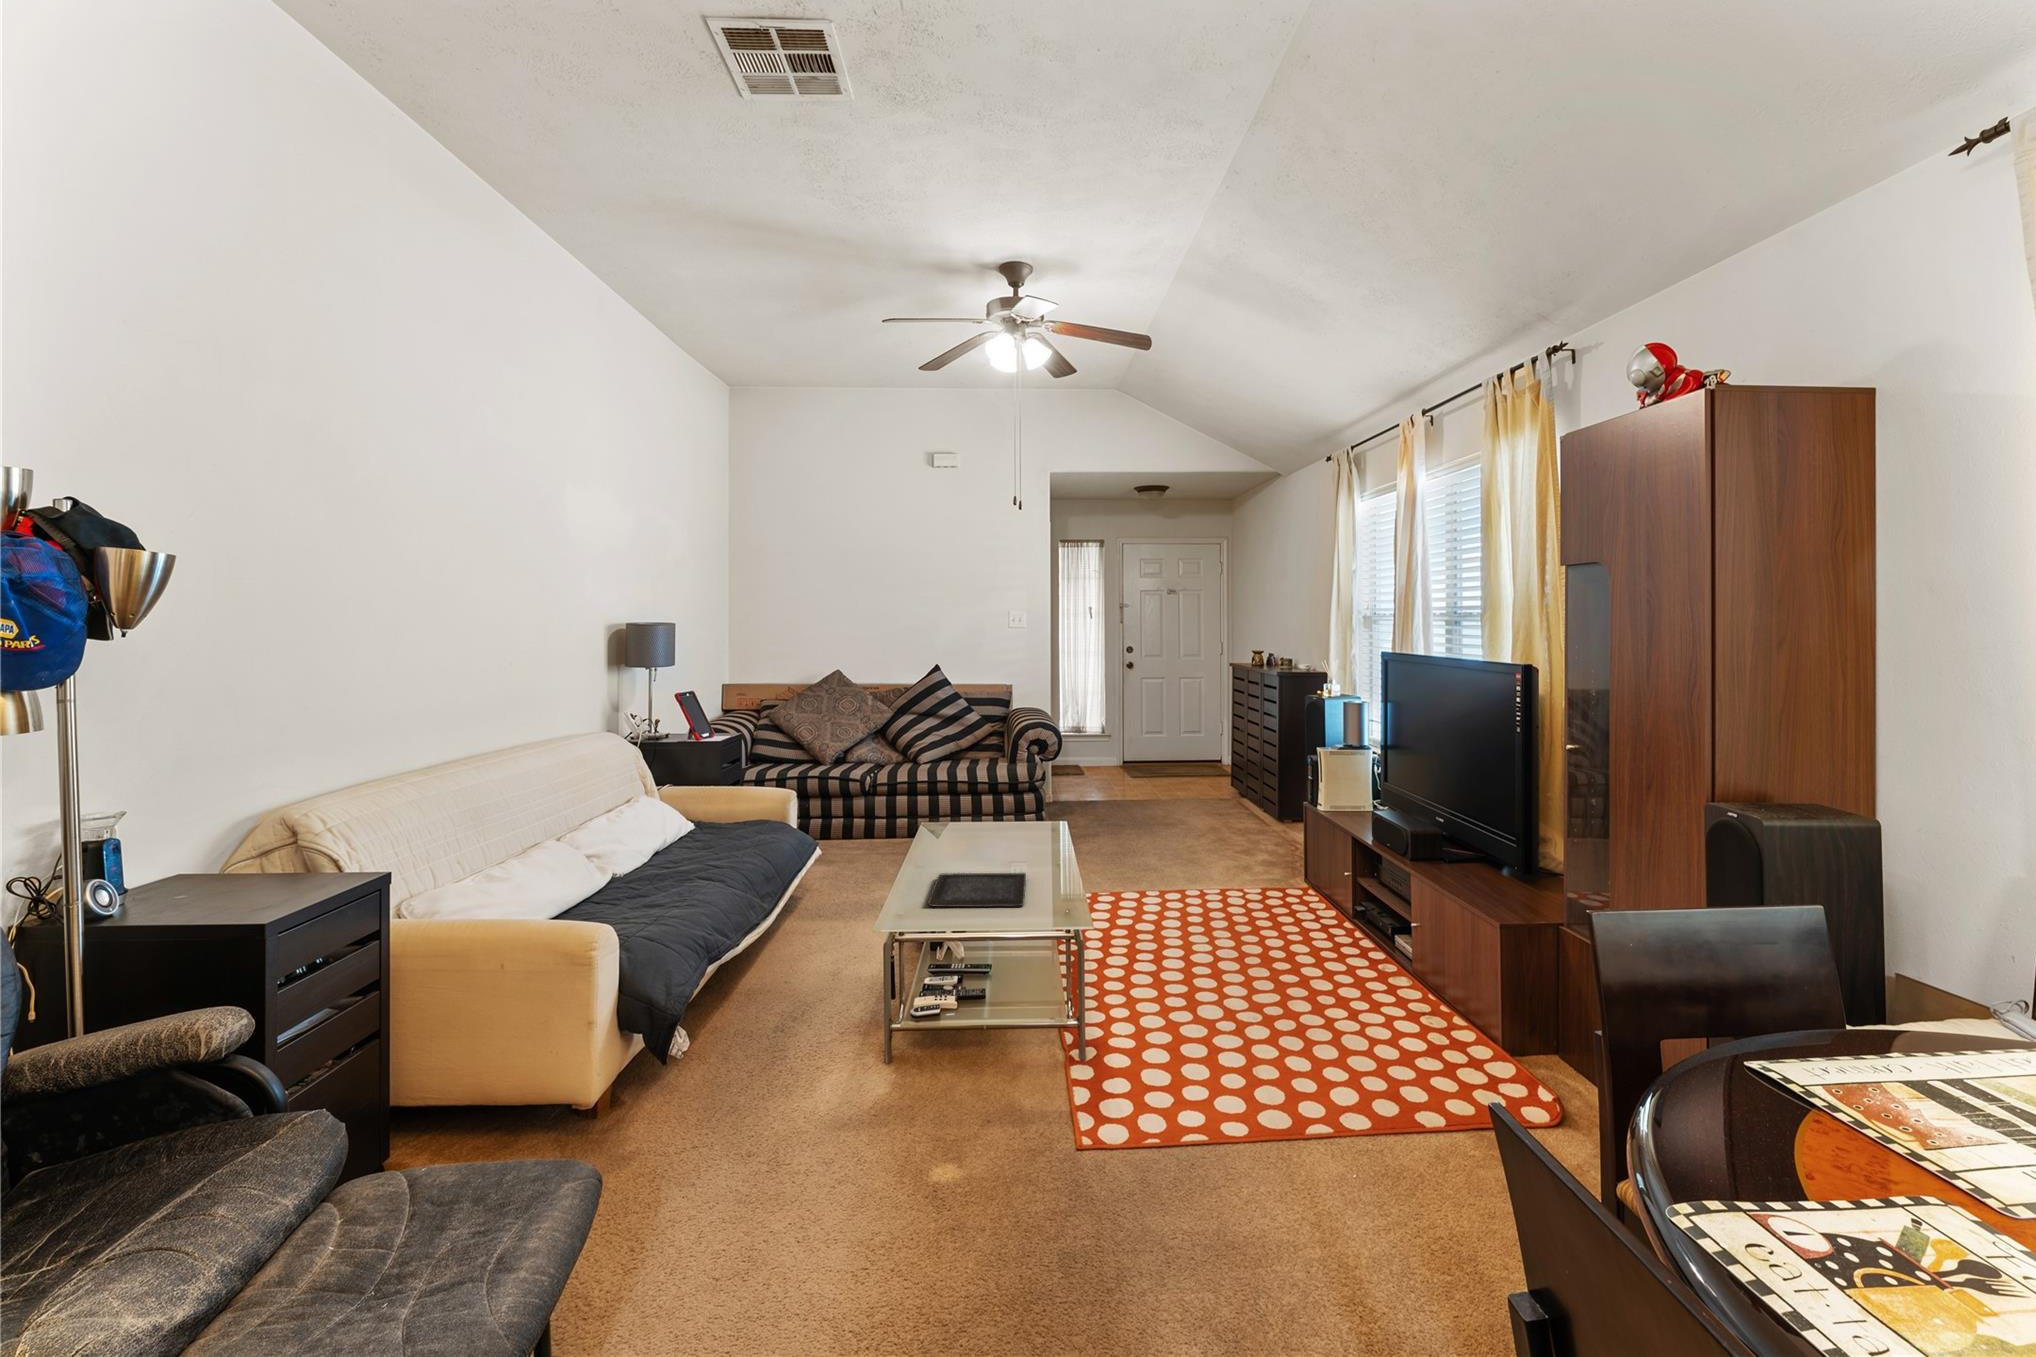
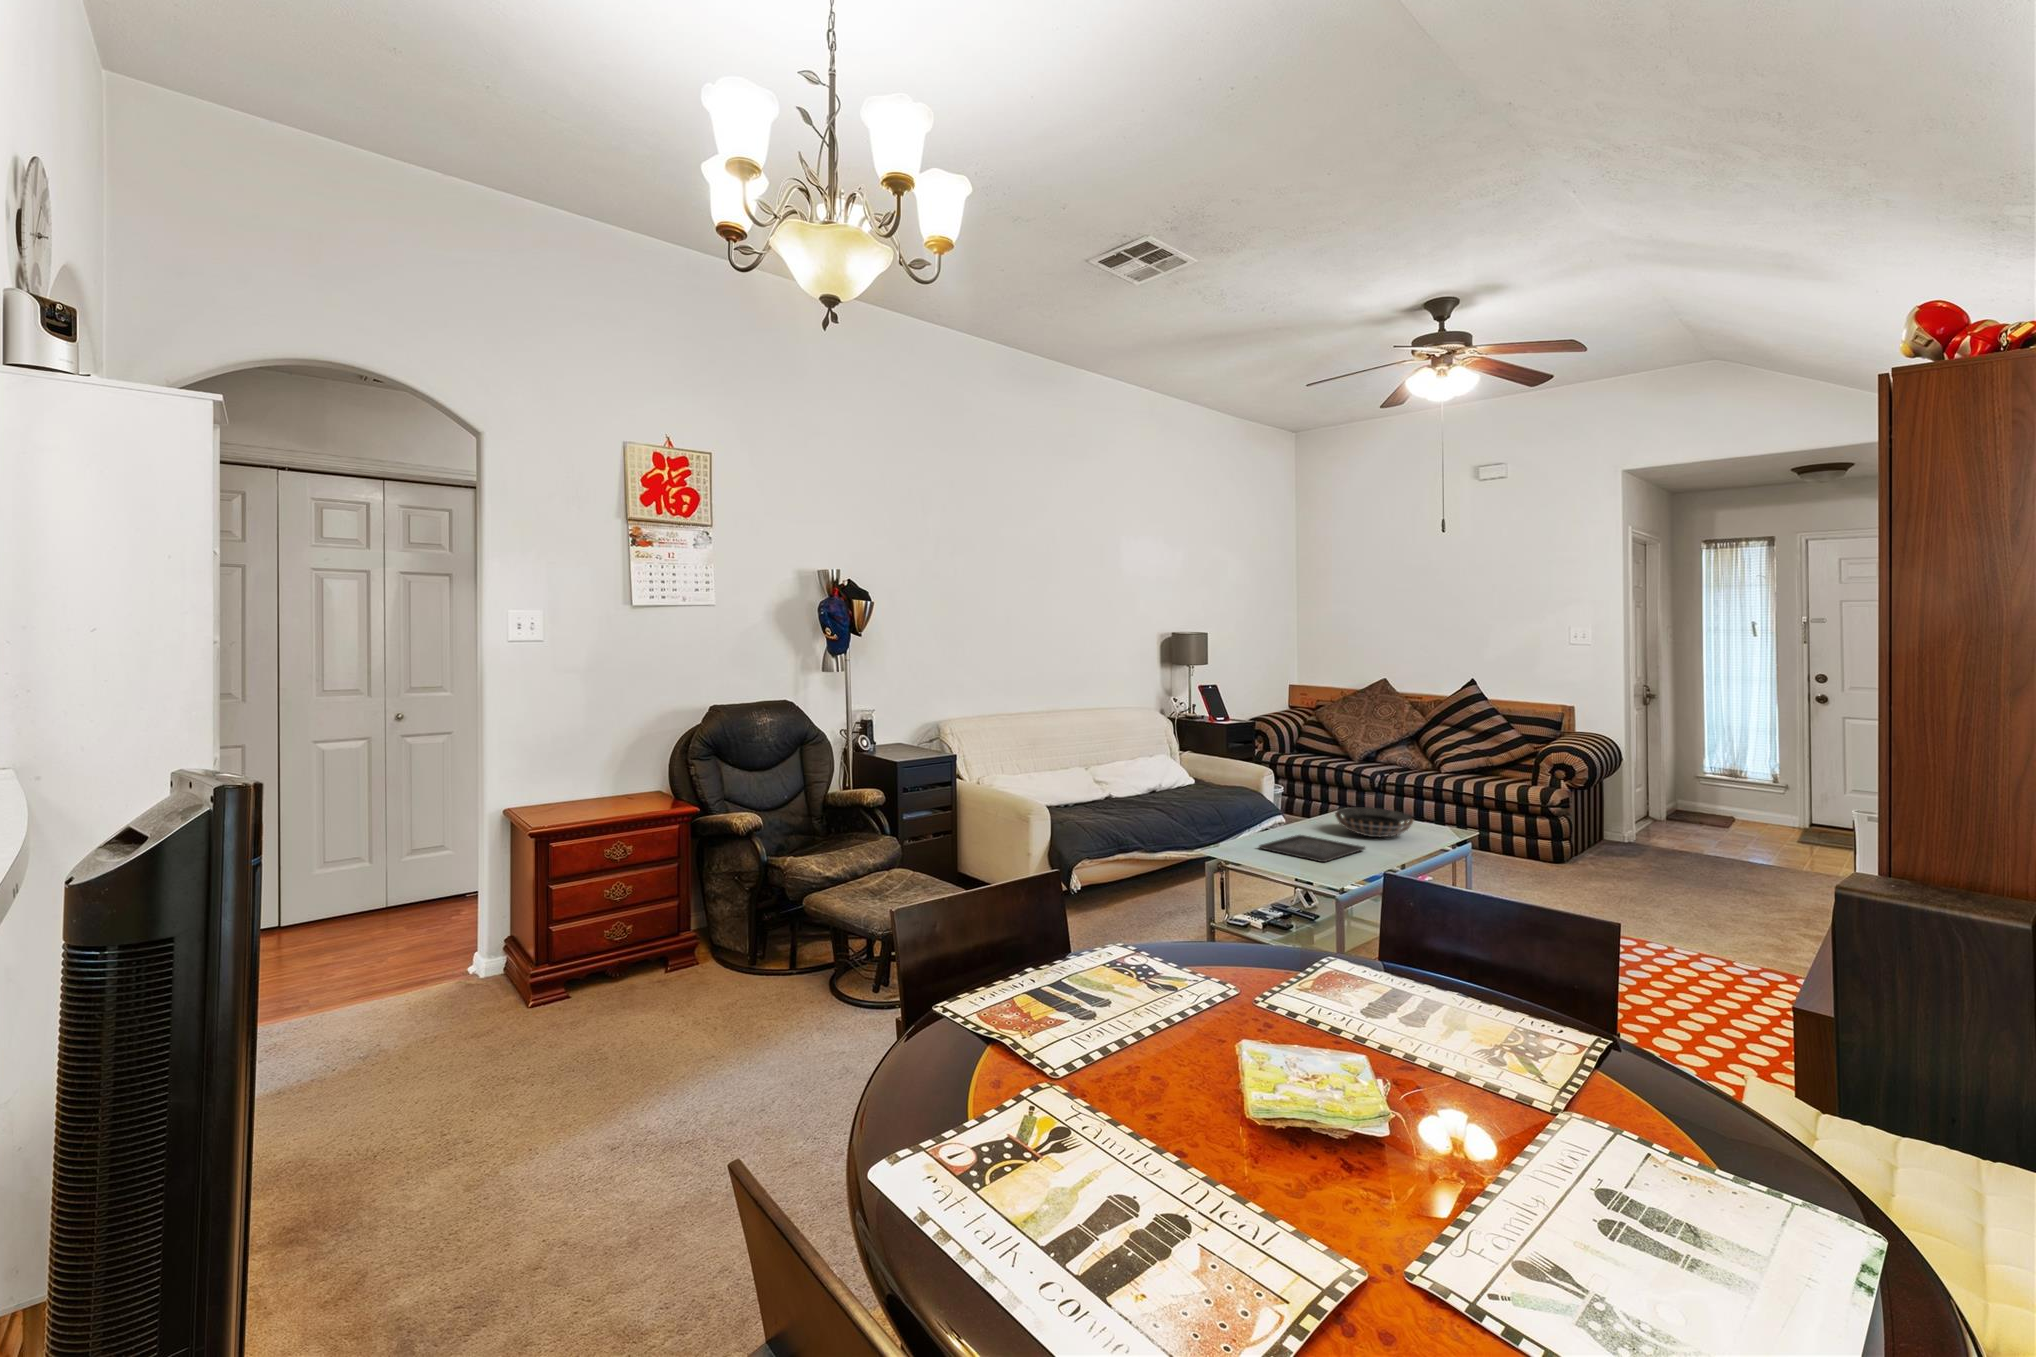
decorative bowl: none [948,820,1034,857] -> present [1335,807,1413,837]

